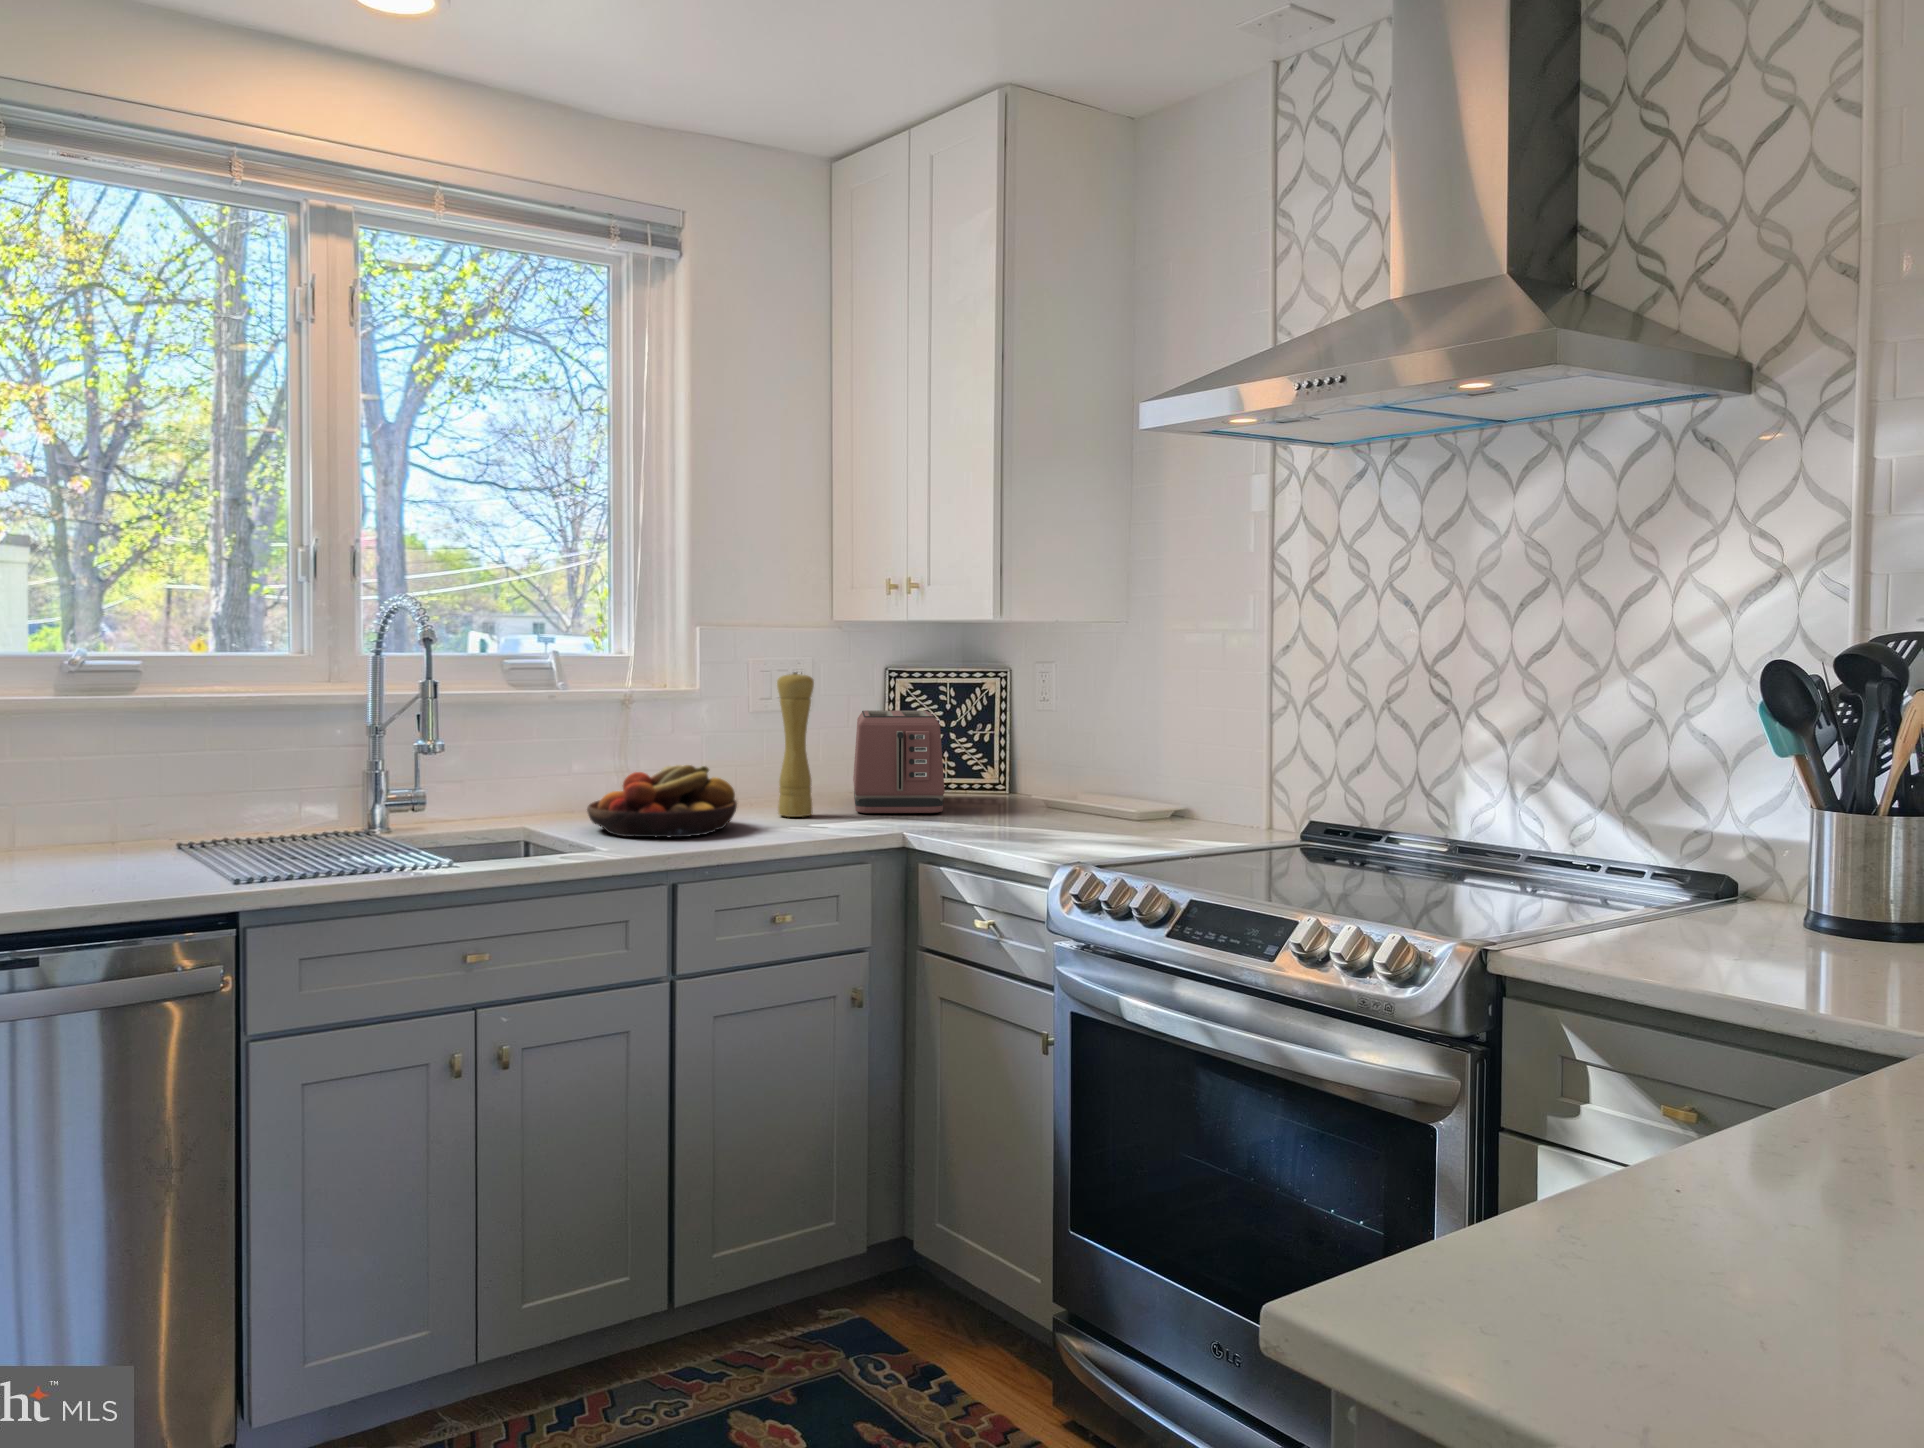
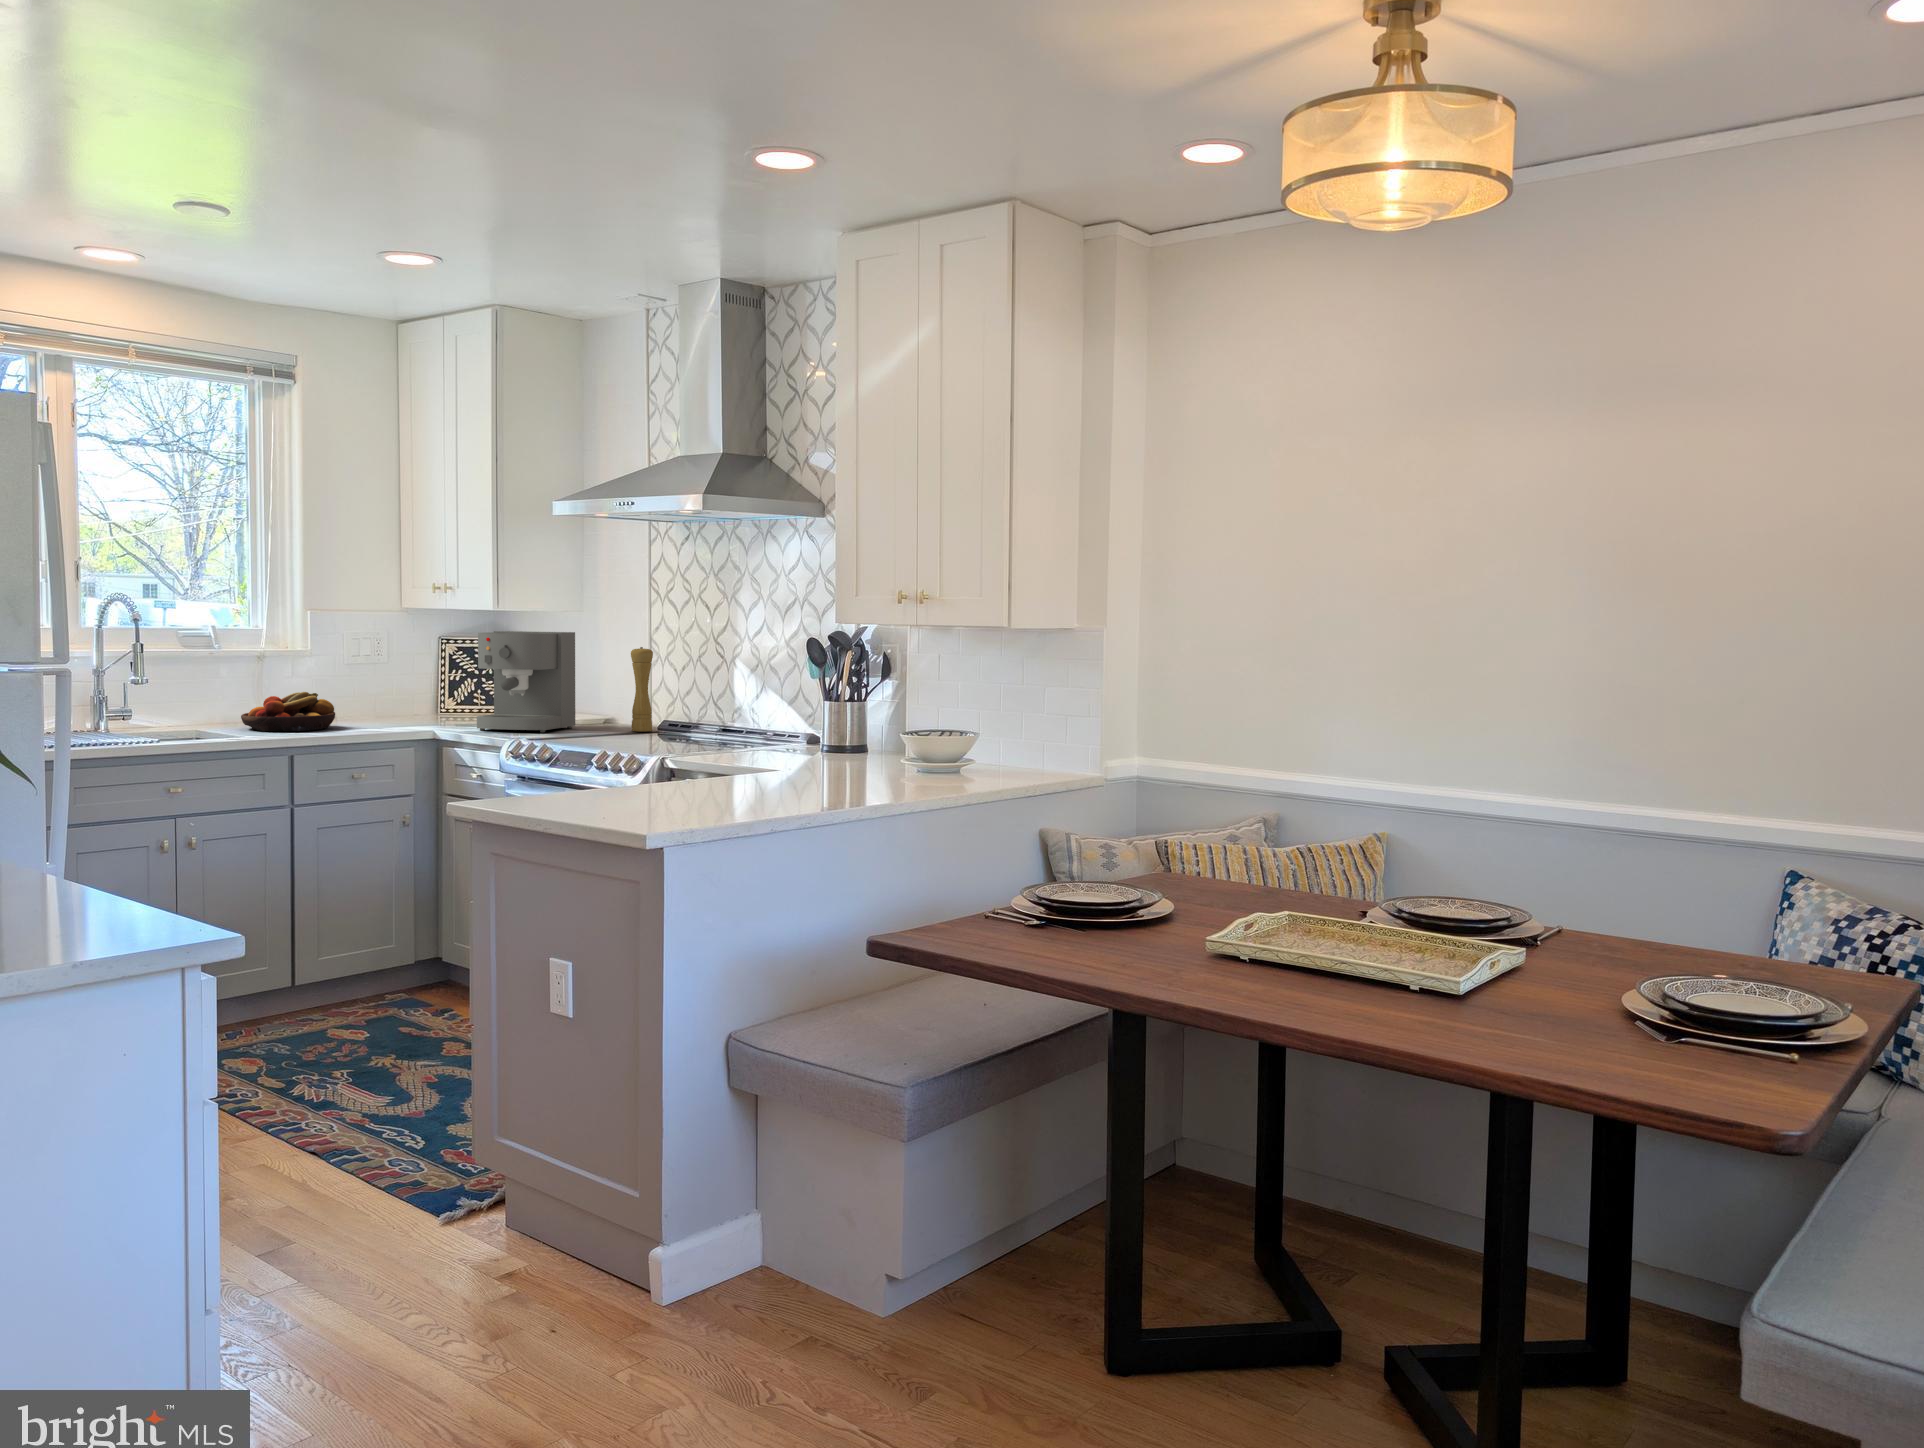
coffee maker: none [976,655,1142,847] -> present [477,631,575,732]
pepper mill: present [777,672,814,817] -> present [631,647,653,732]
toaster: present [853,710,945,813] -> none [412,663,469,722]

